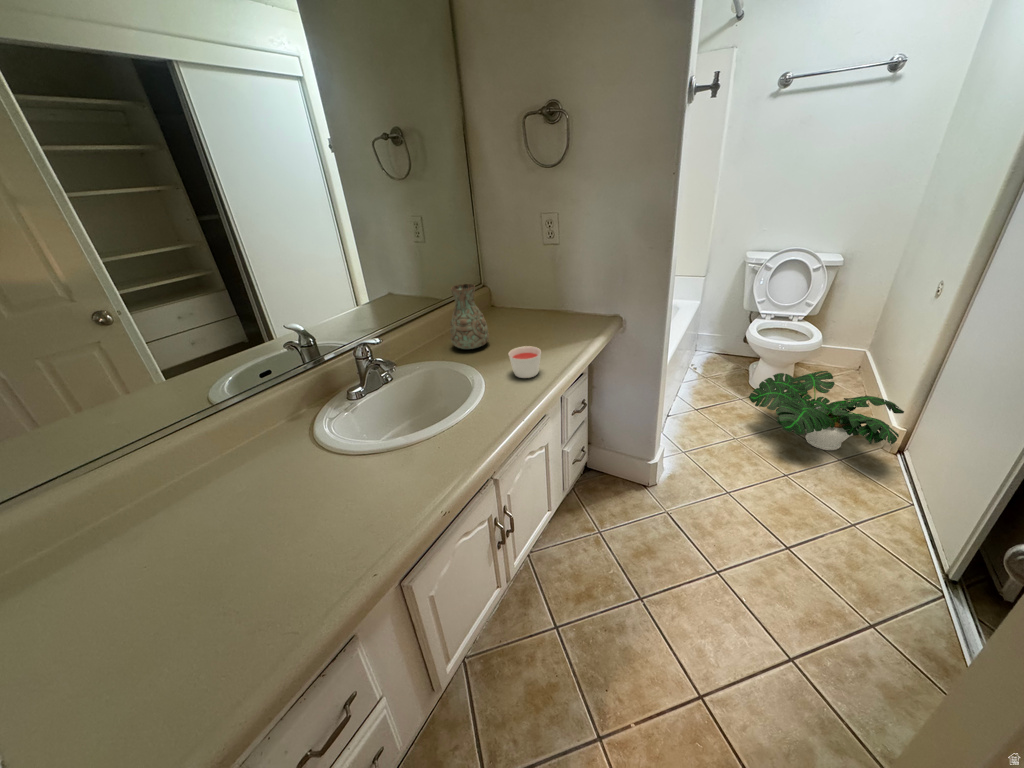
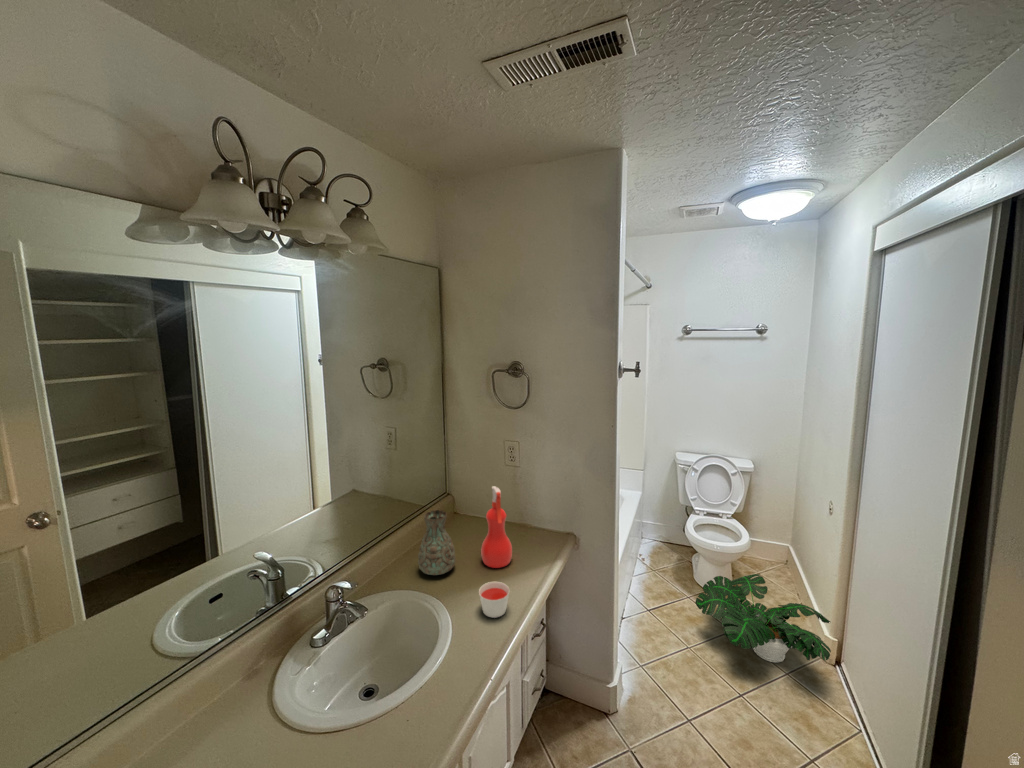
spray bottle: none [516,255,549,343] -> present [481,486,512,568]

